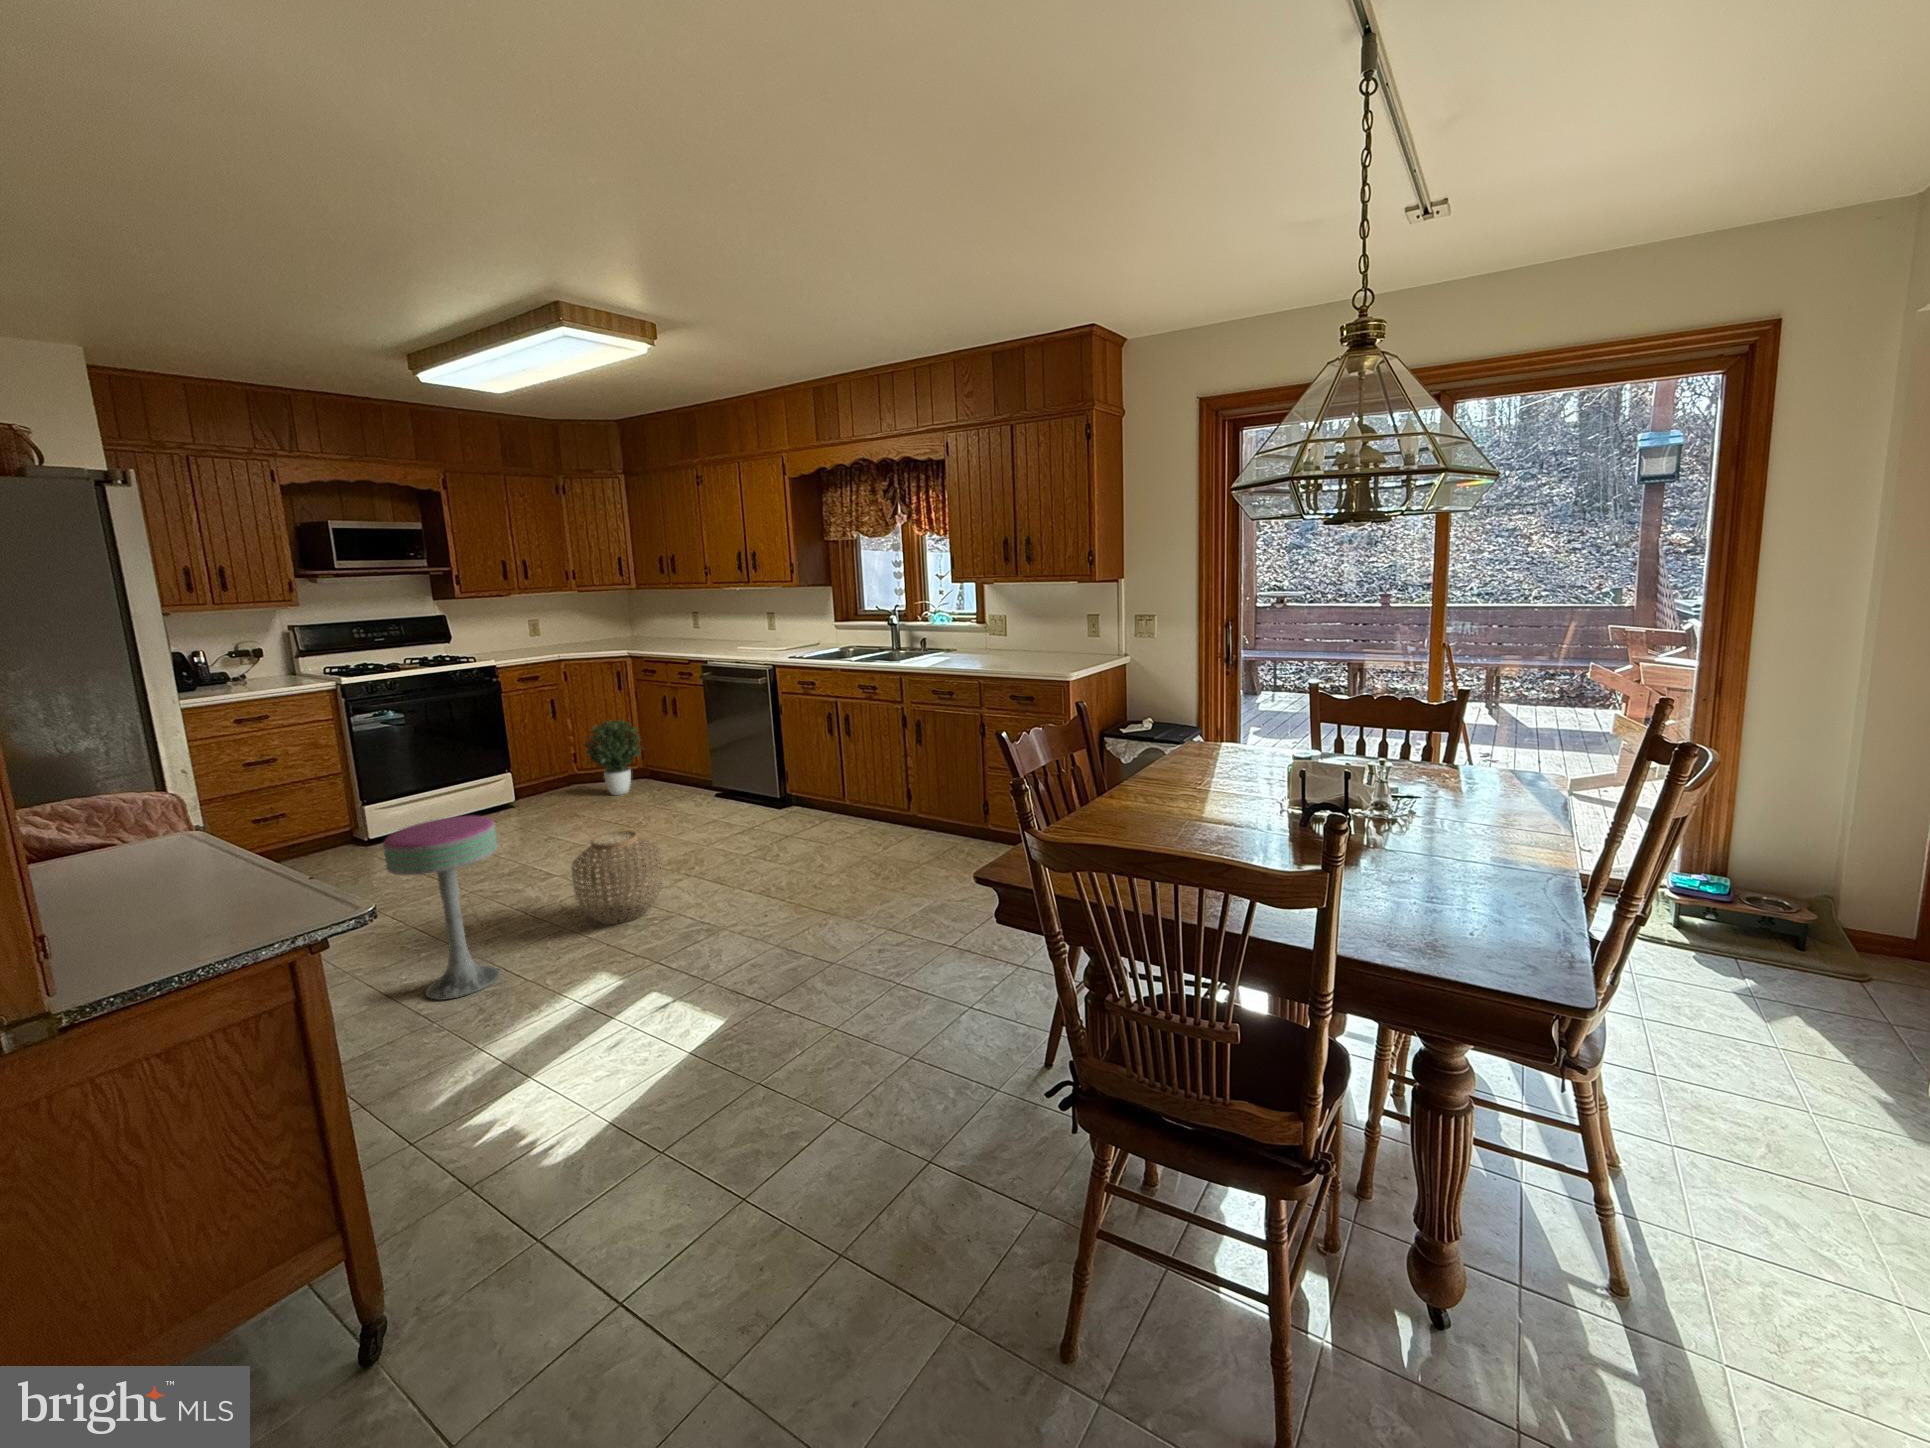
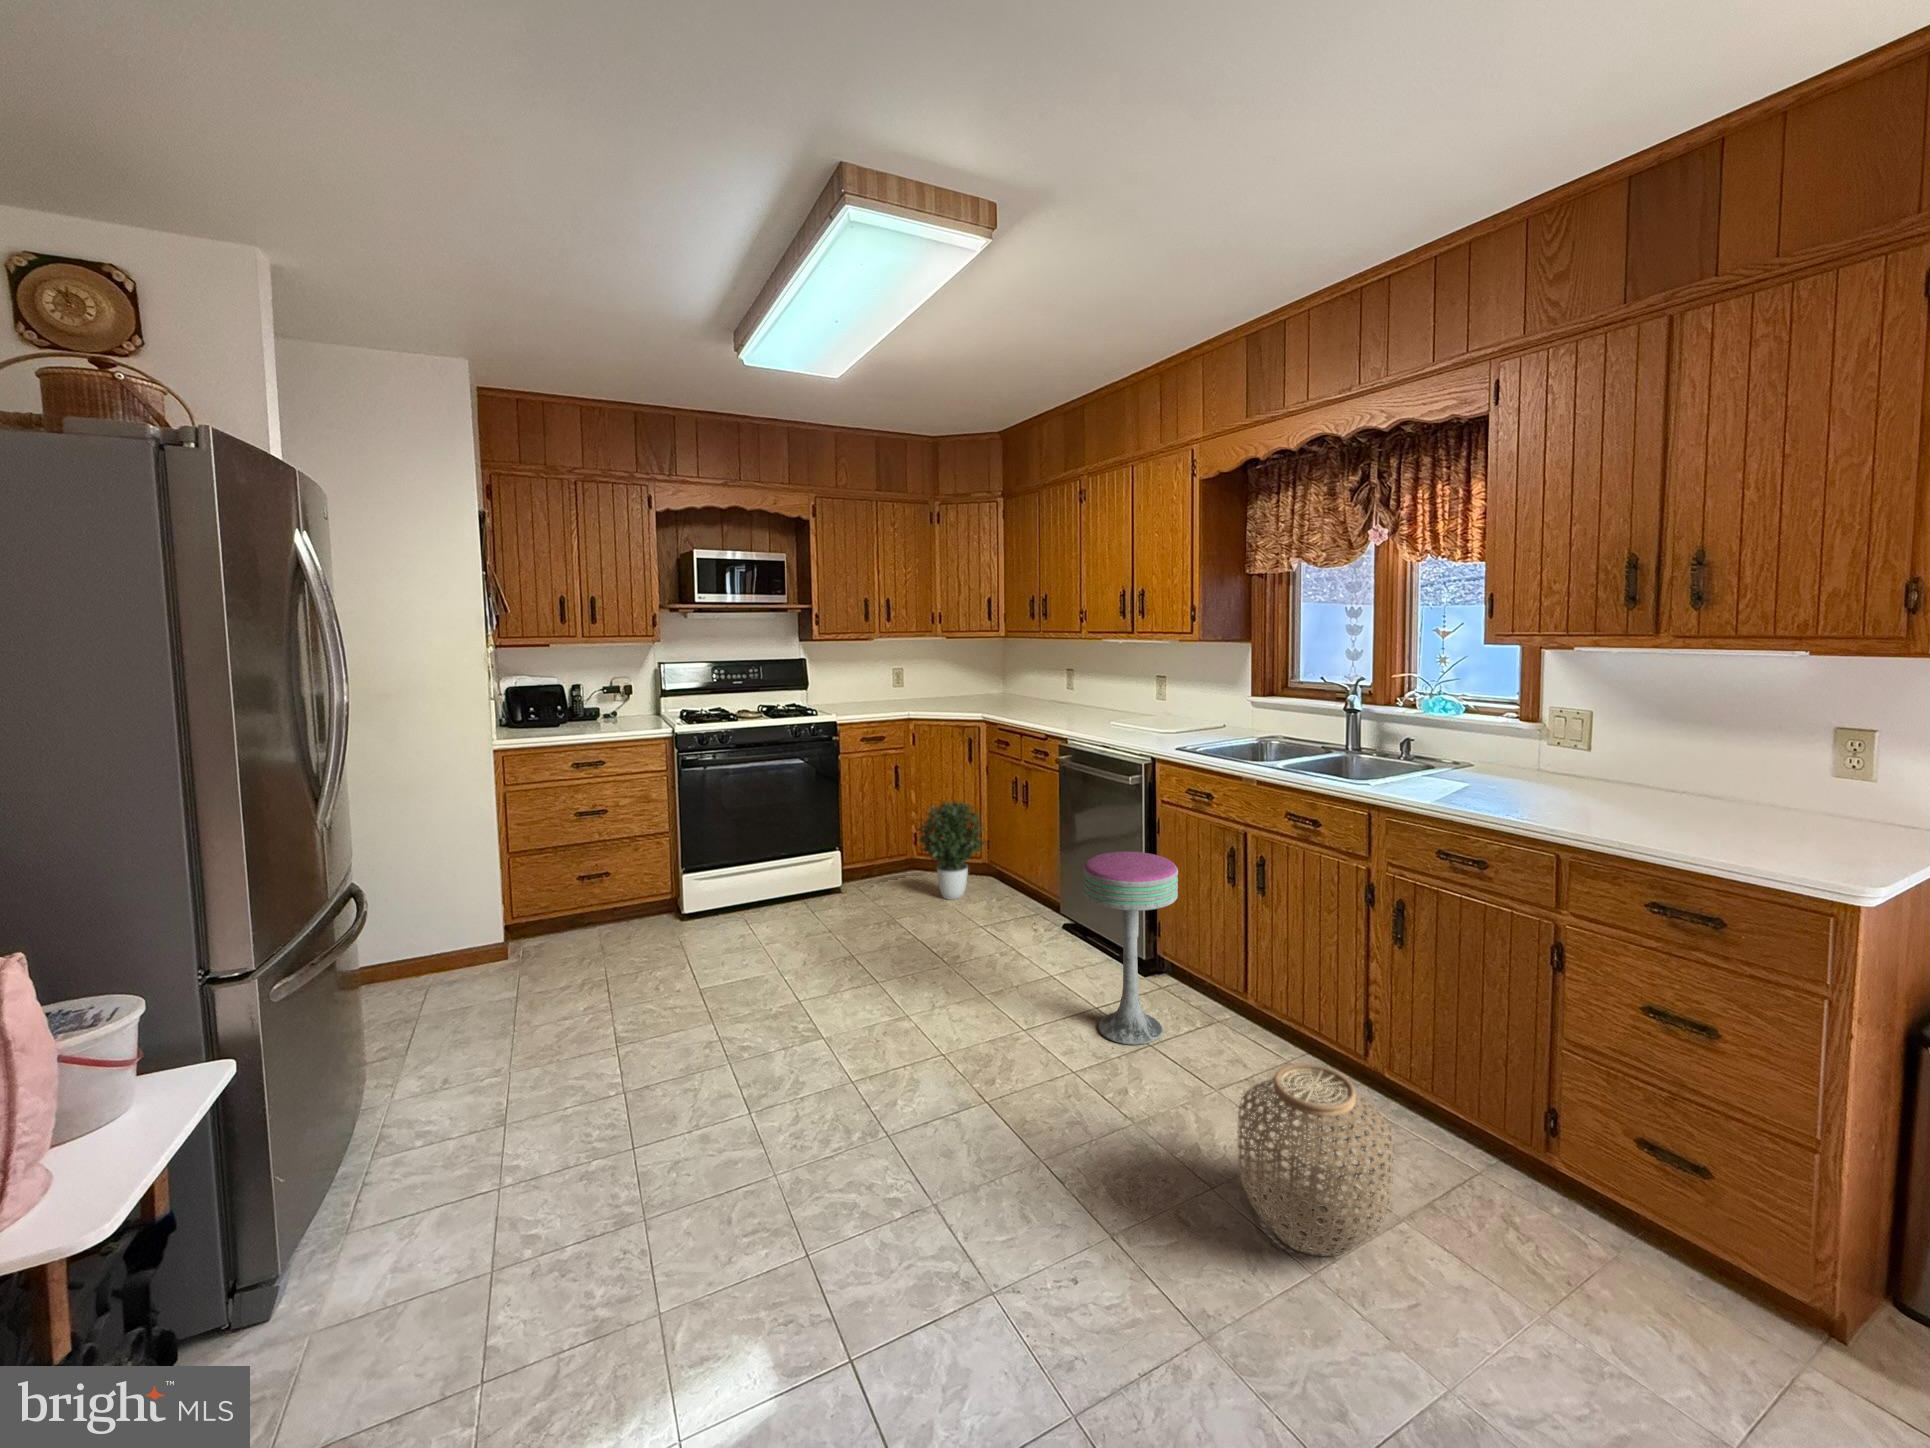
bar stool: present [383,816,499,1000] -> present [1083,852,1178,1045]
woven basket: present [572,831,662,924] -> present [1238,1064,1393,1256]

